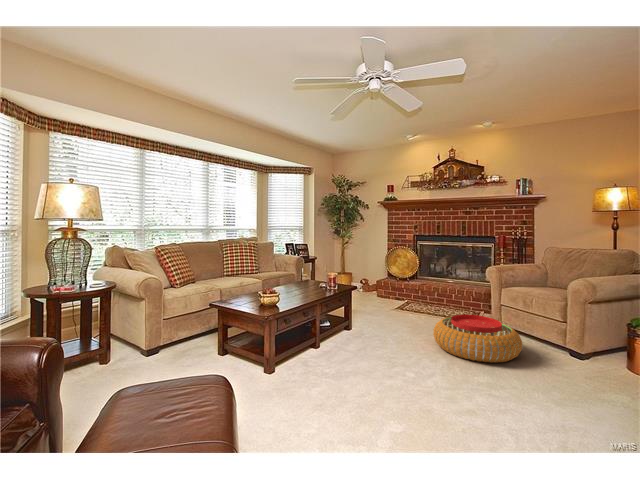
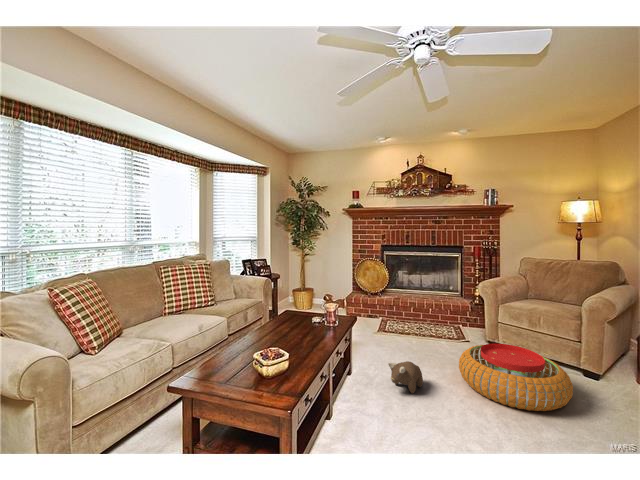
plush toy: none [370,319,400,343] -> present [388,361,423,393]

